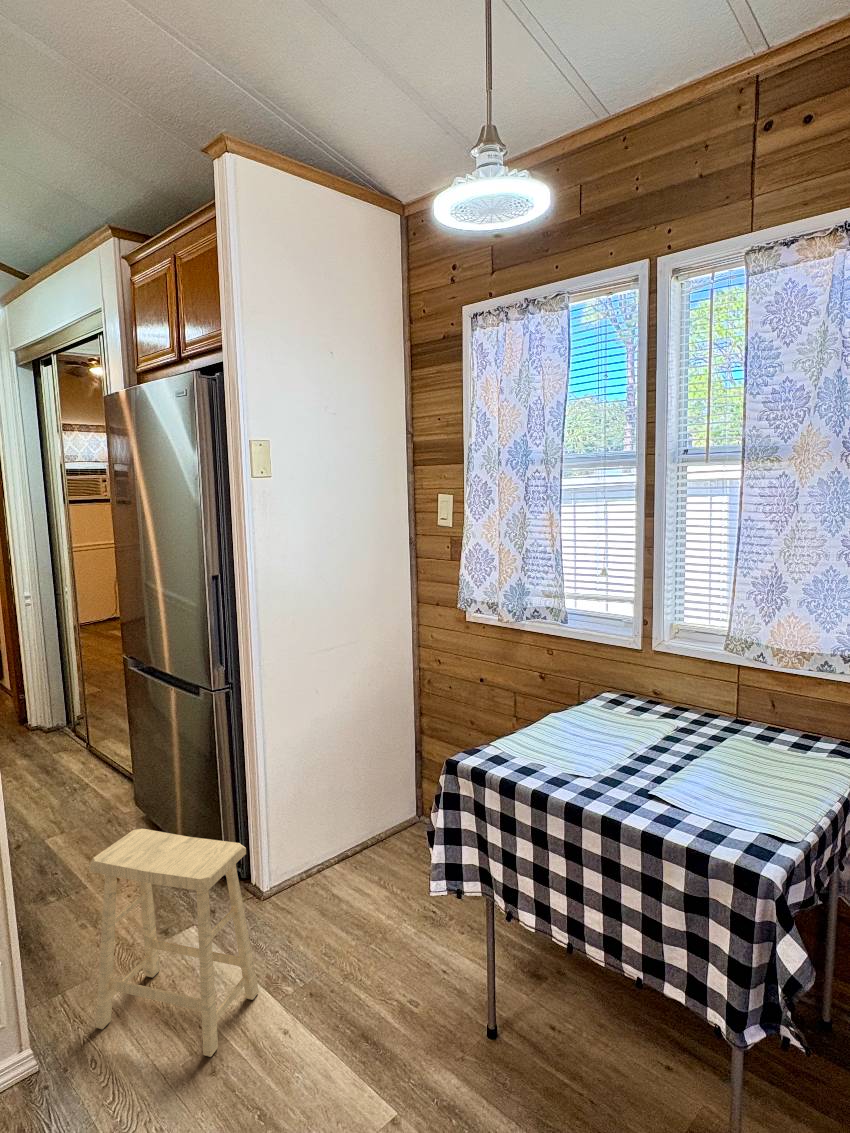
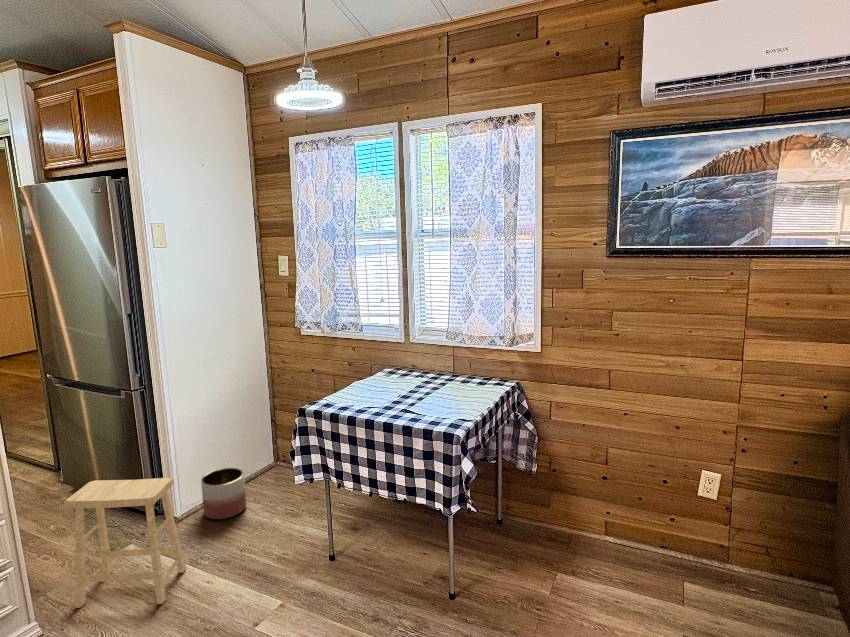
planter: none [301,823,365,907] -> present [201,468,246,519]

